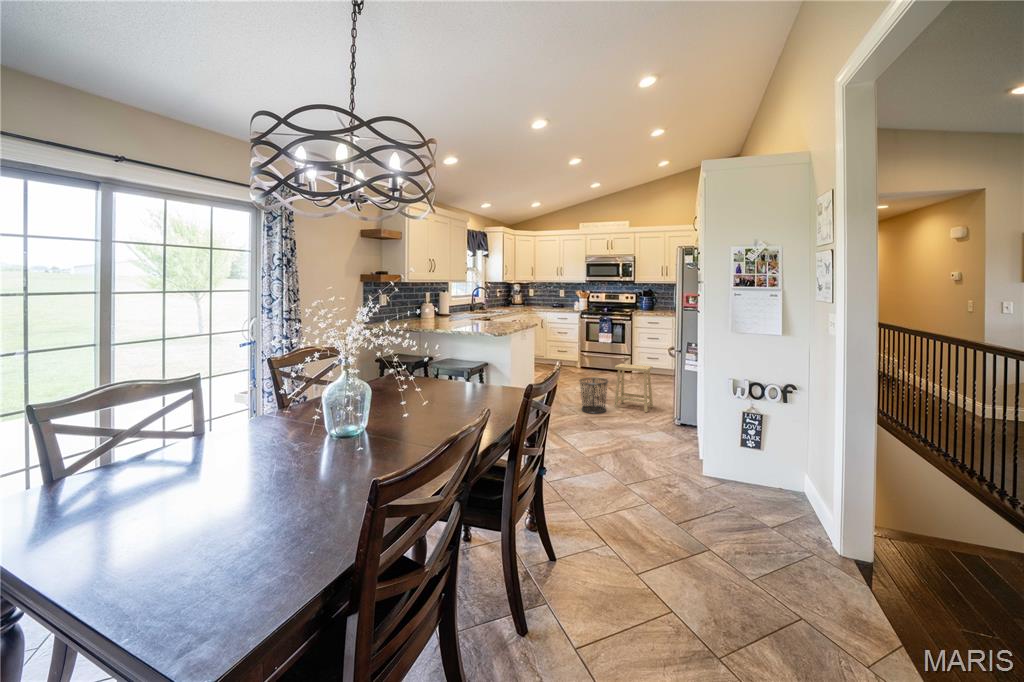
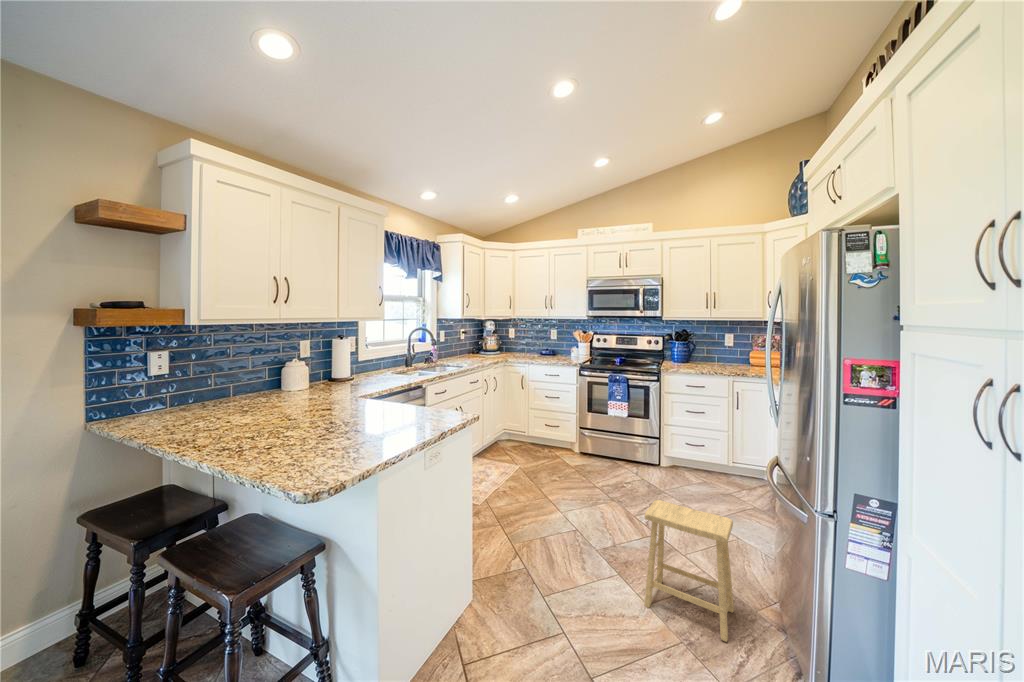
waste bin: present [580,377,608,414] -> none [564,536,632,644]

